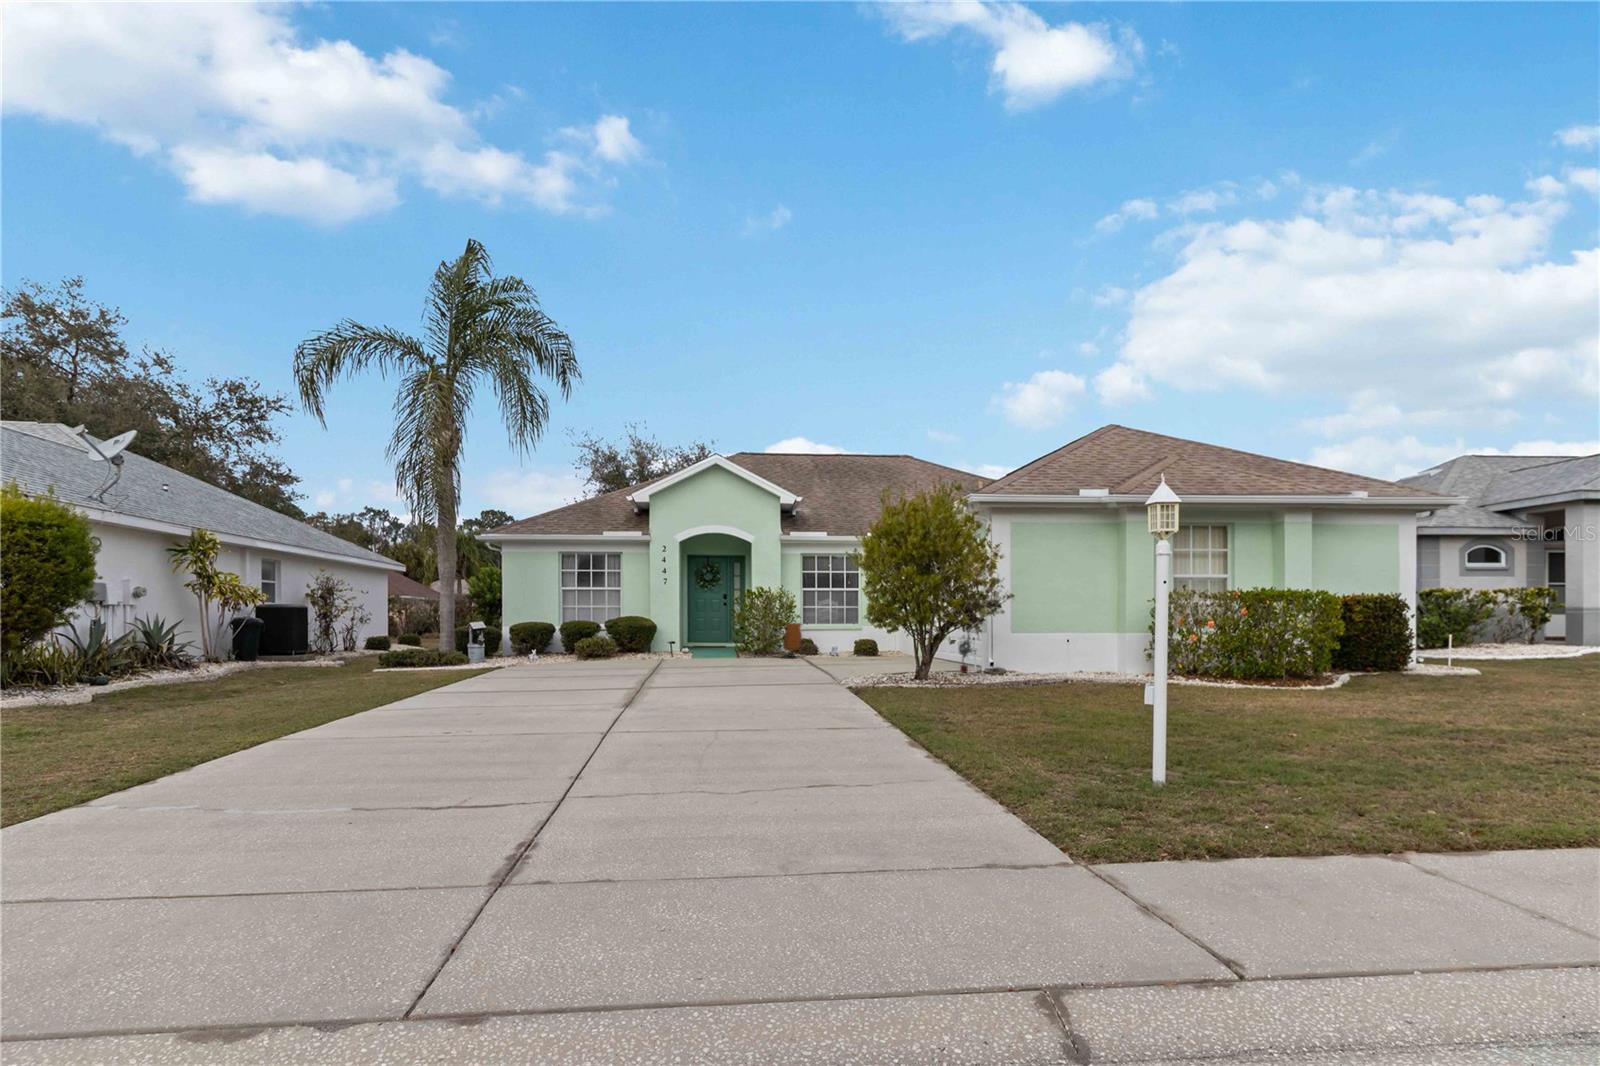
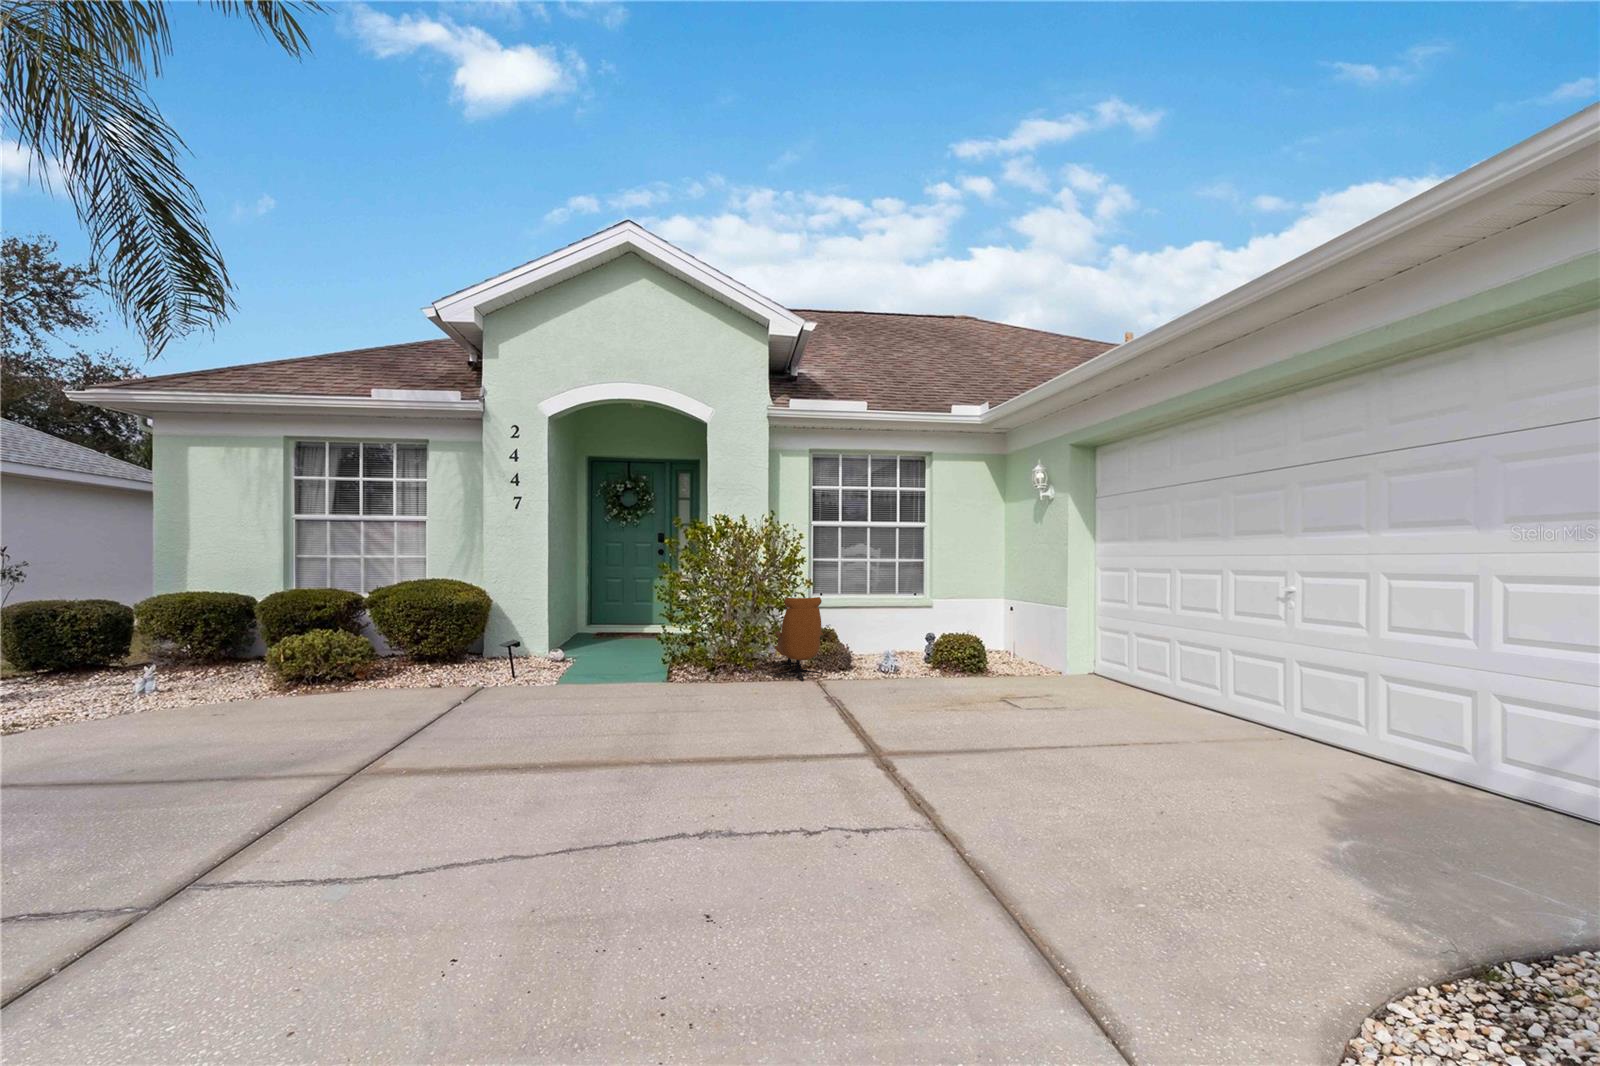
potted tree: present [959,636,976,673] -> none [1379,664,1502,798]

